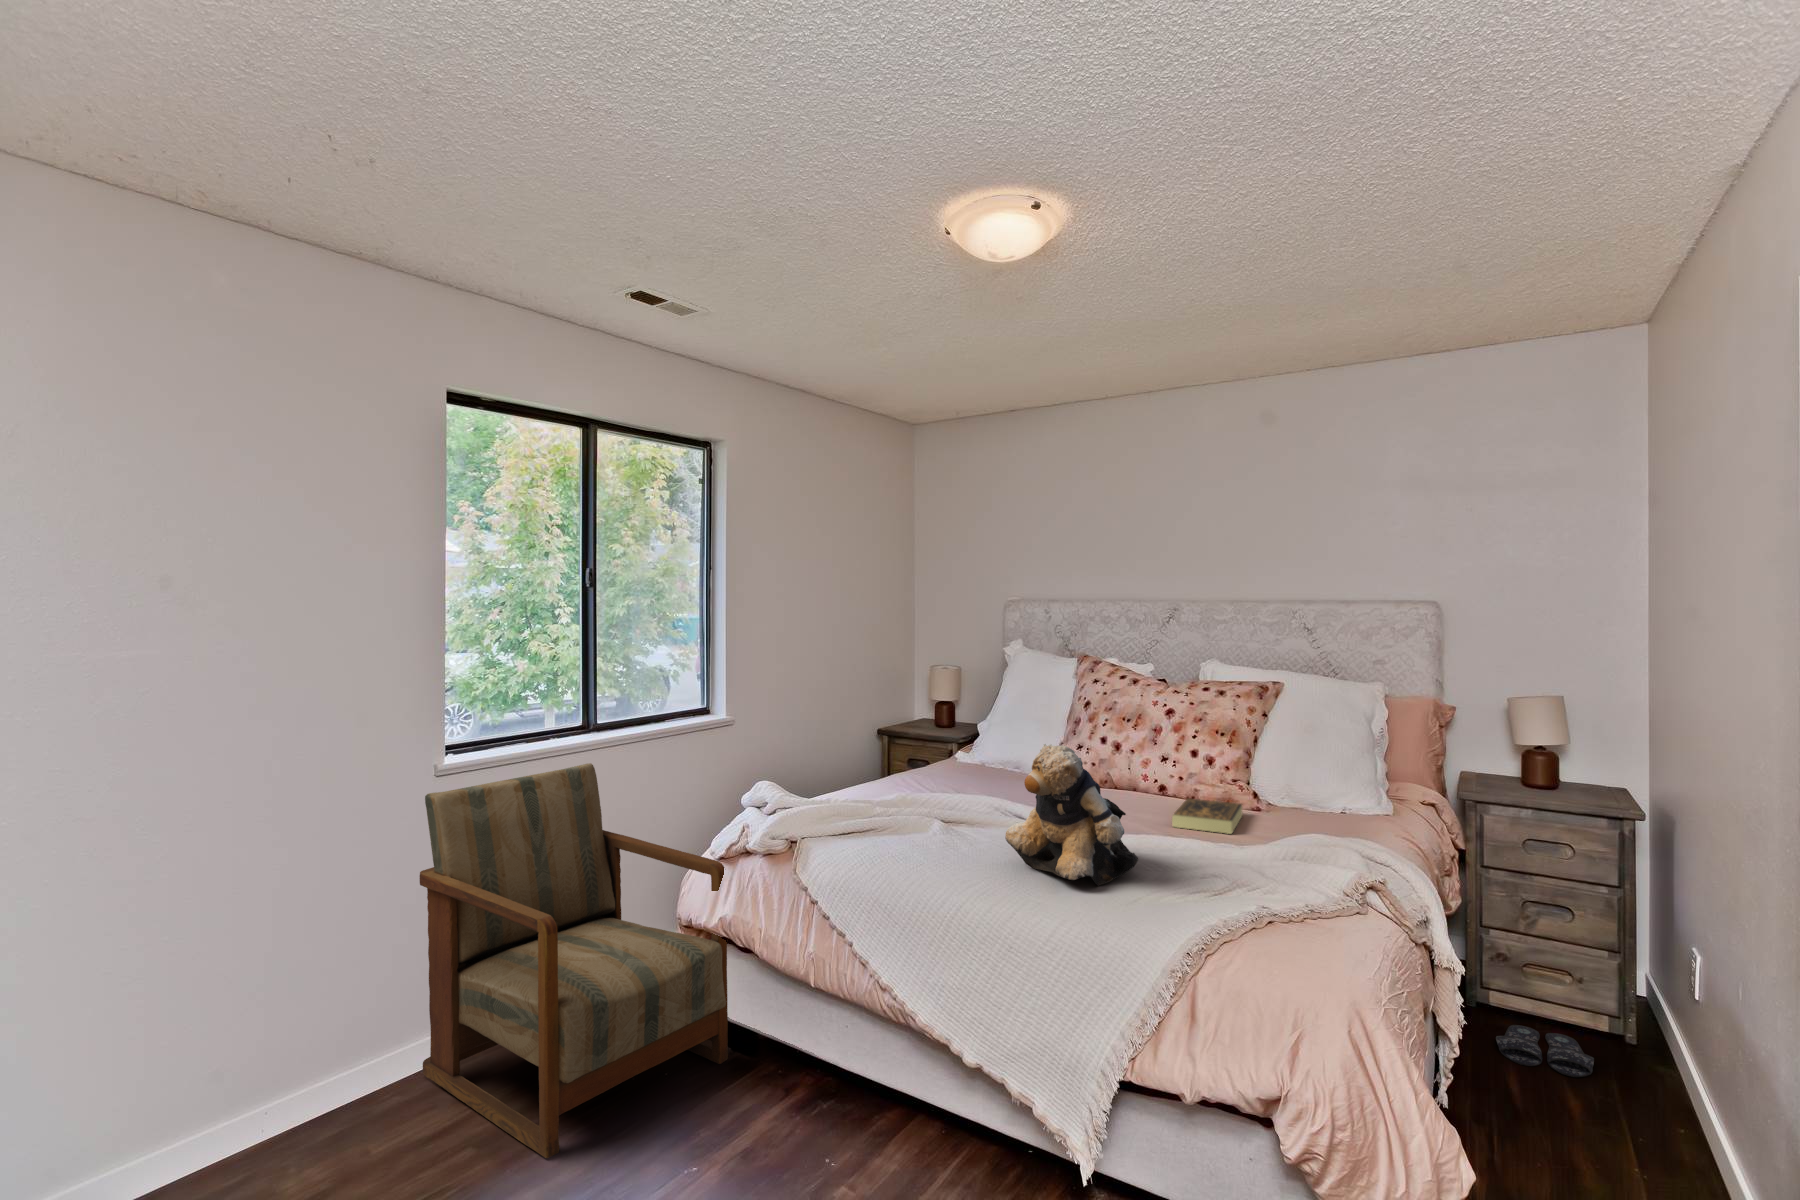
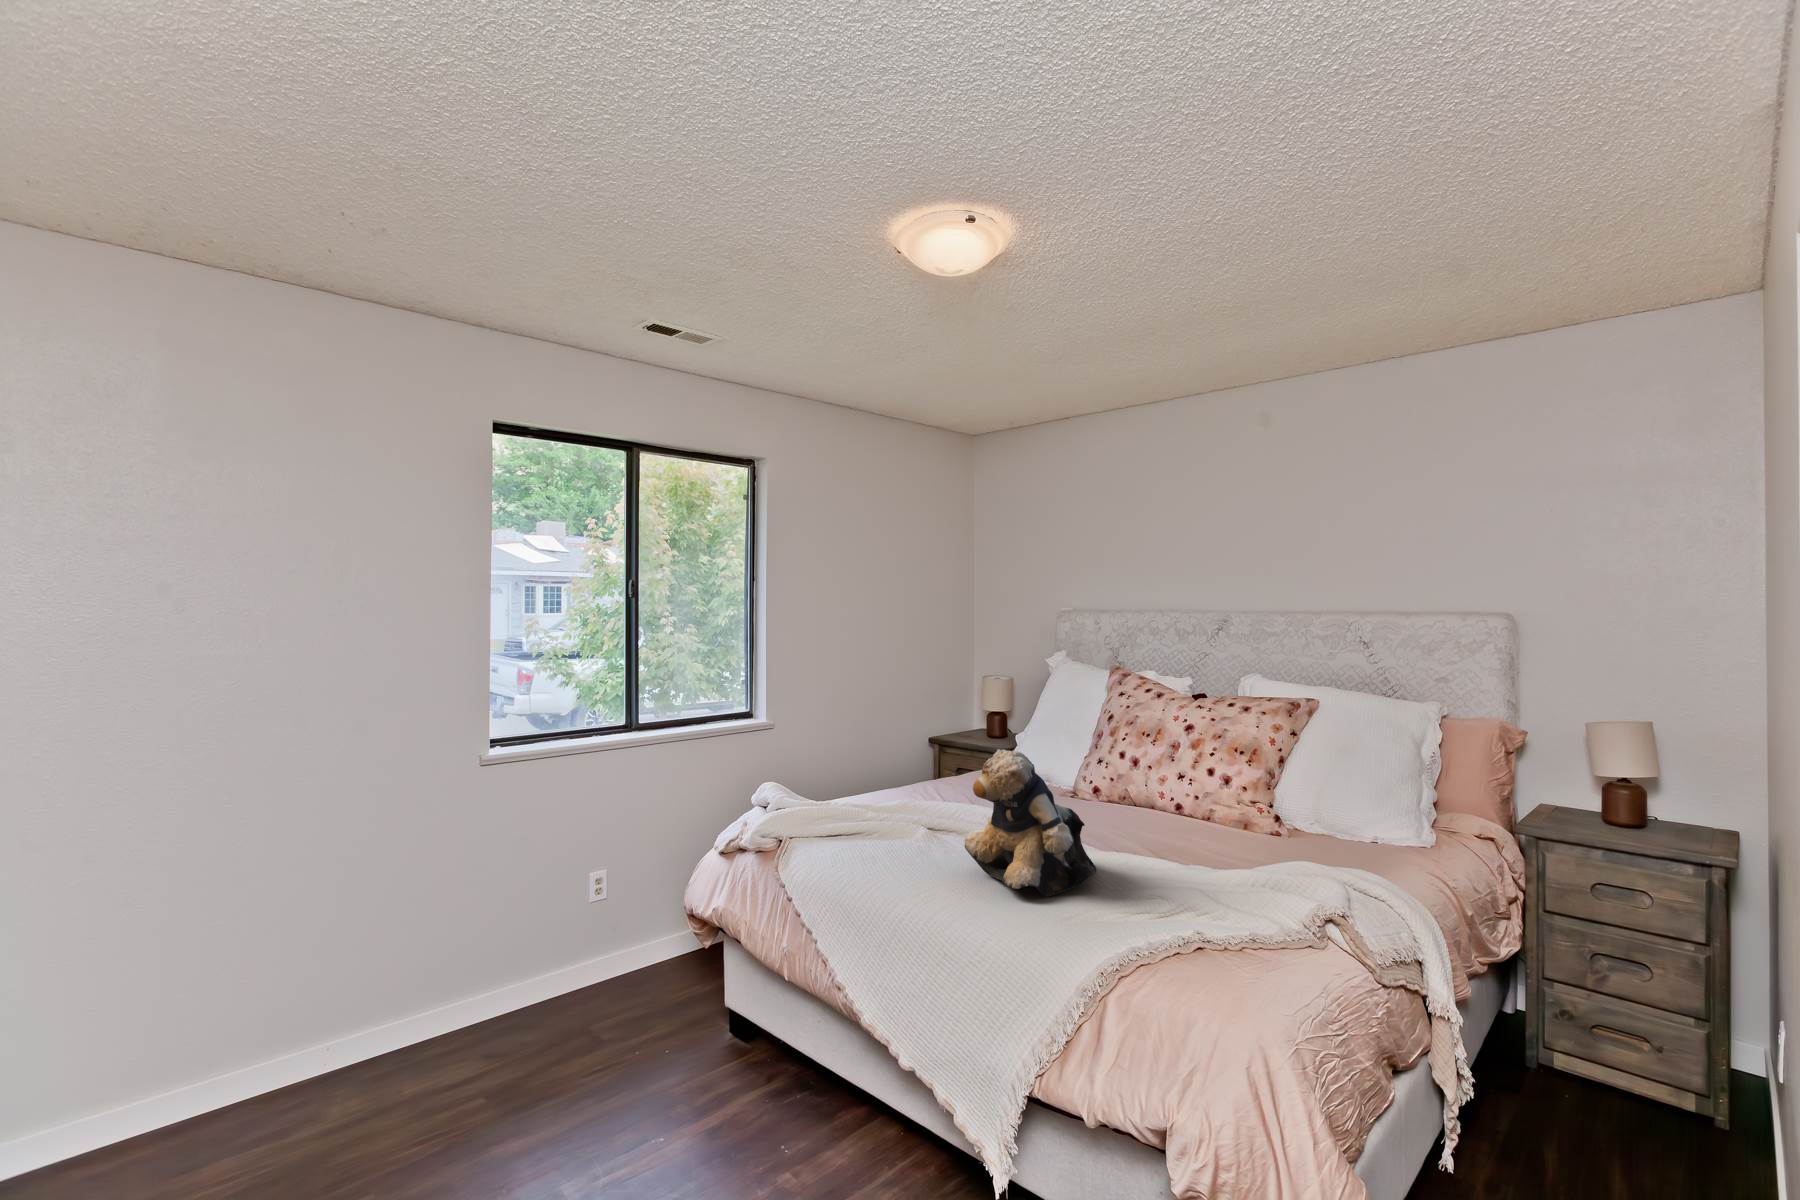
armchair: present [420,763,728,1158] -> none [451,759,721,1124]
book: present [1172,798,1242,834] -> none [1171,817,1256,855]
slippers: present [1496,1025,1594,1077] -> none [1546,1091,1665,1158]

